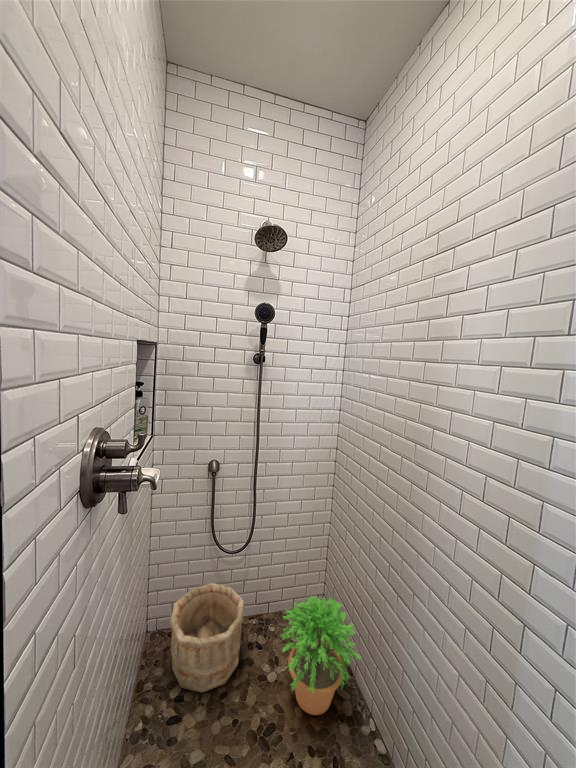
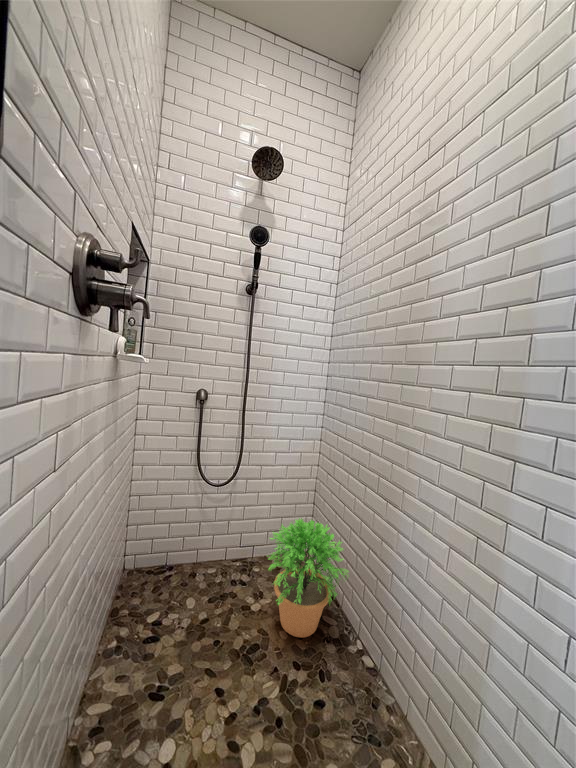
wooden bucket: present [169,583,244,693] -> none [149,518,229,618]

